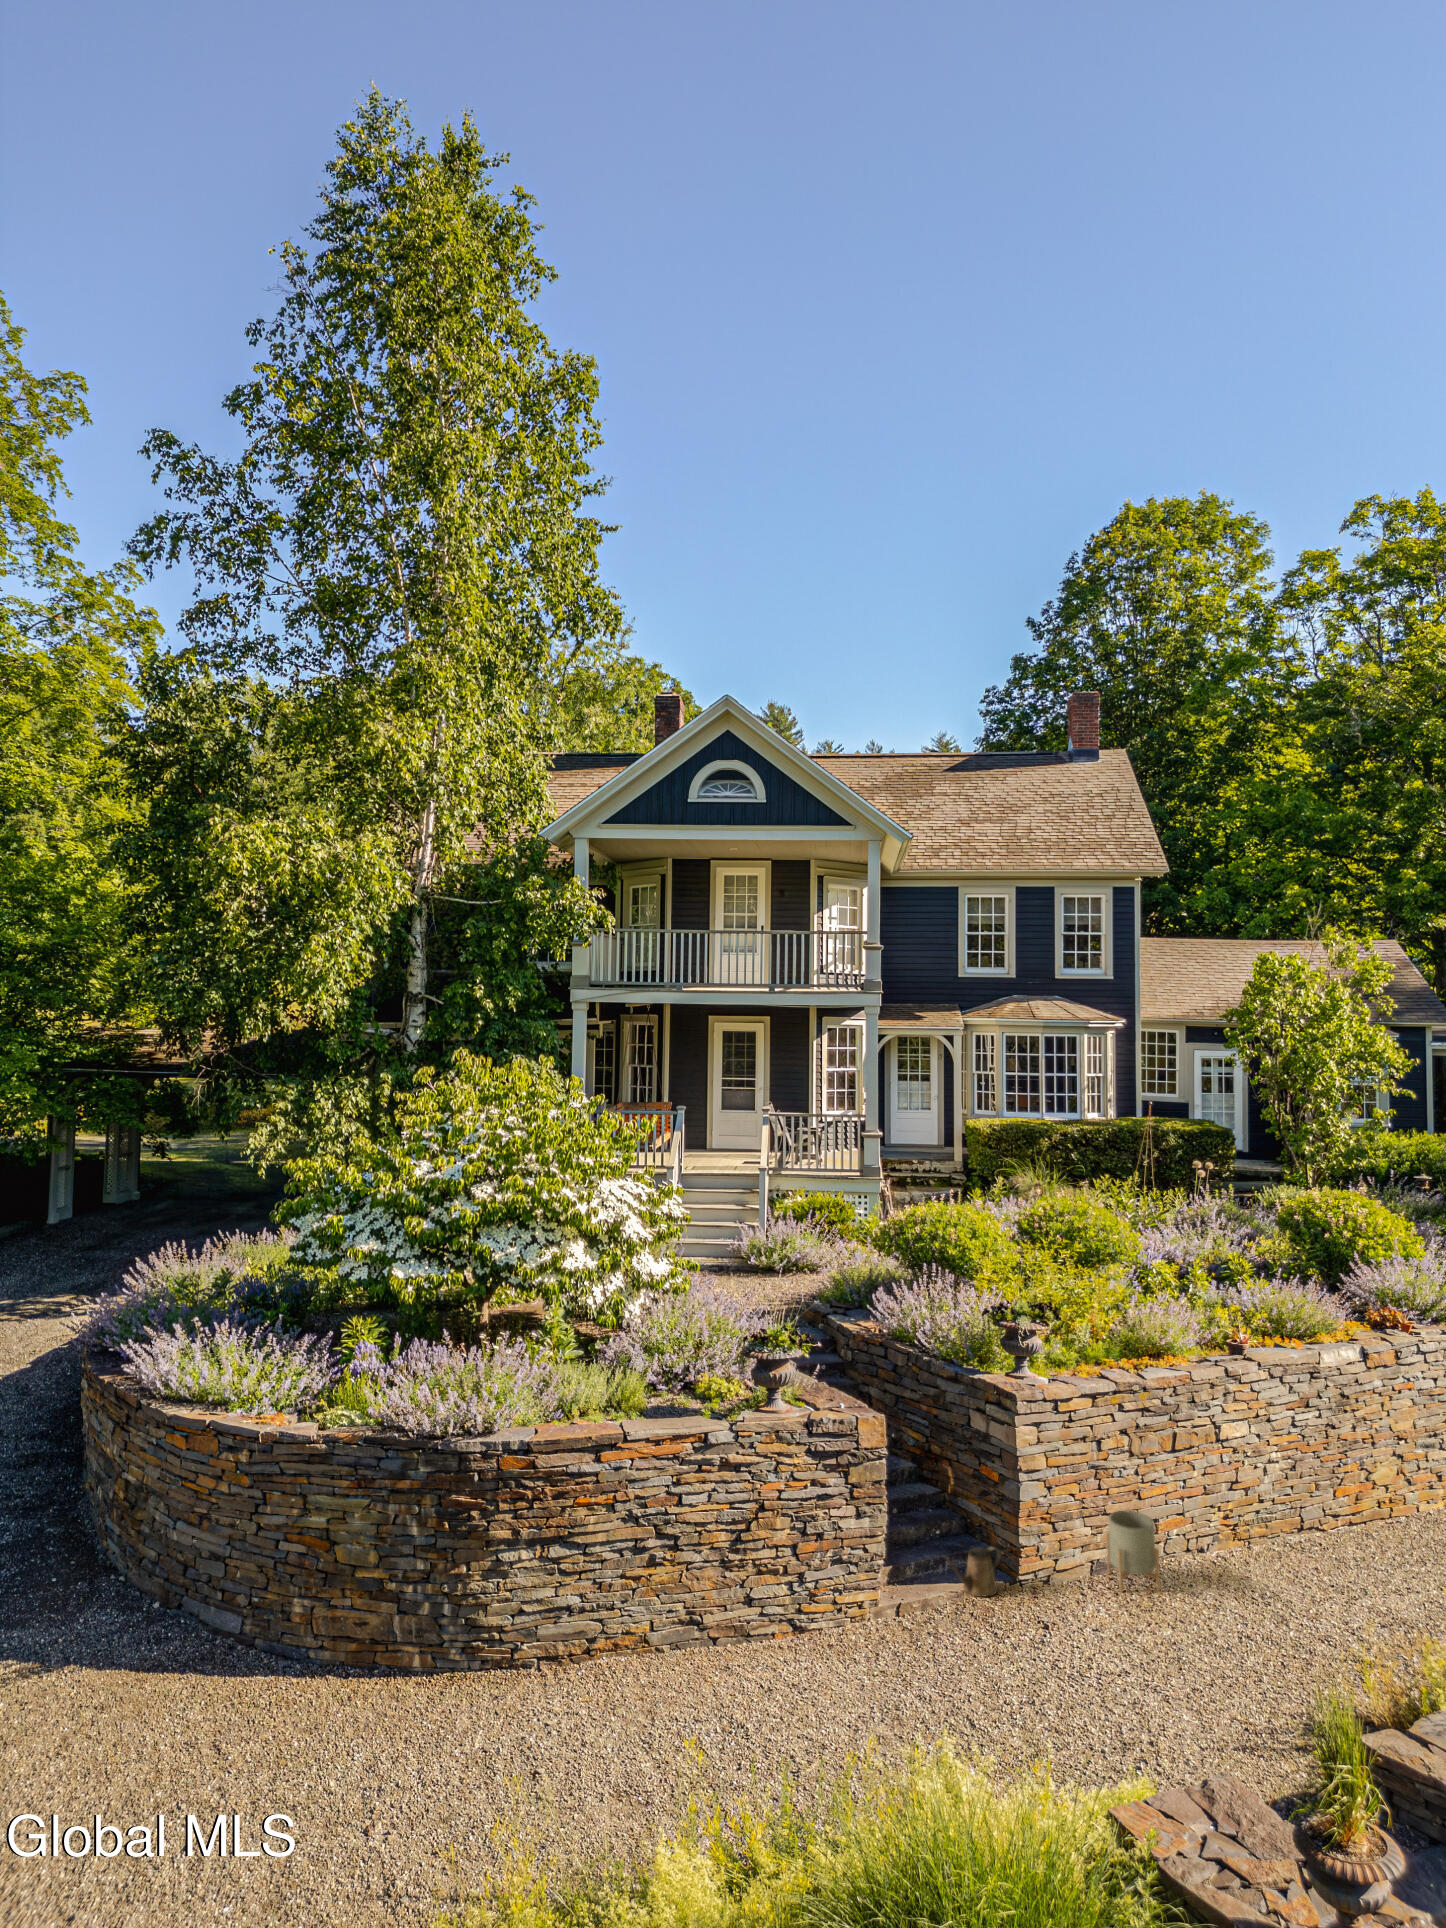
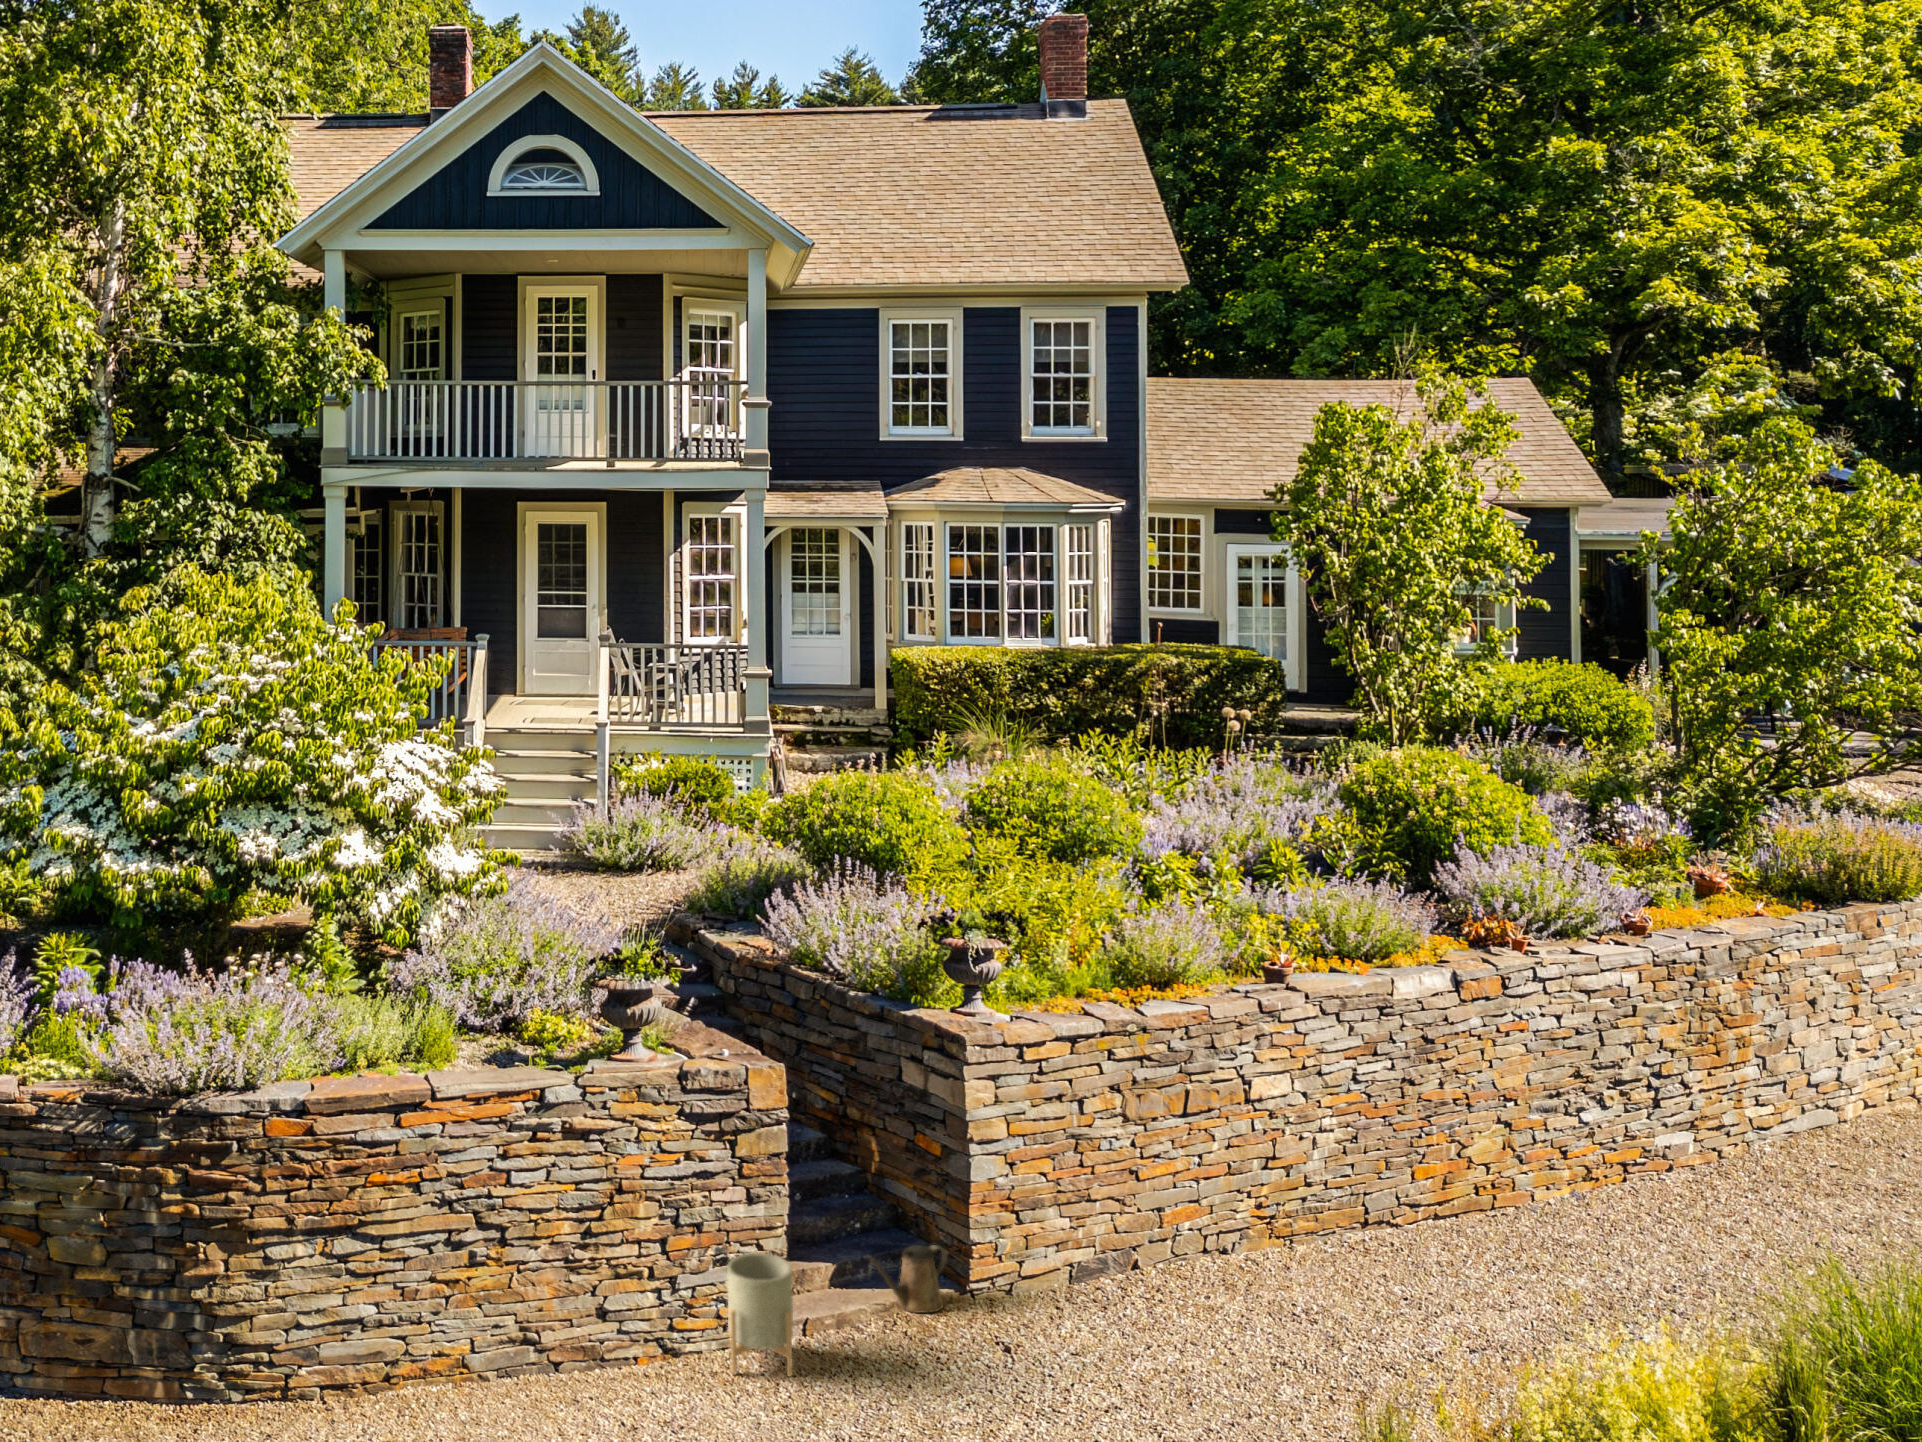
planter: present [1106,1511,1160,1592] -> present [727,1253,793,1376]

